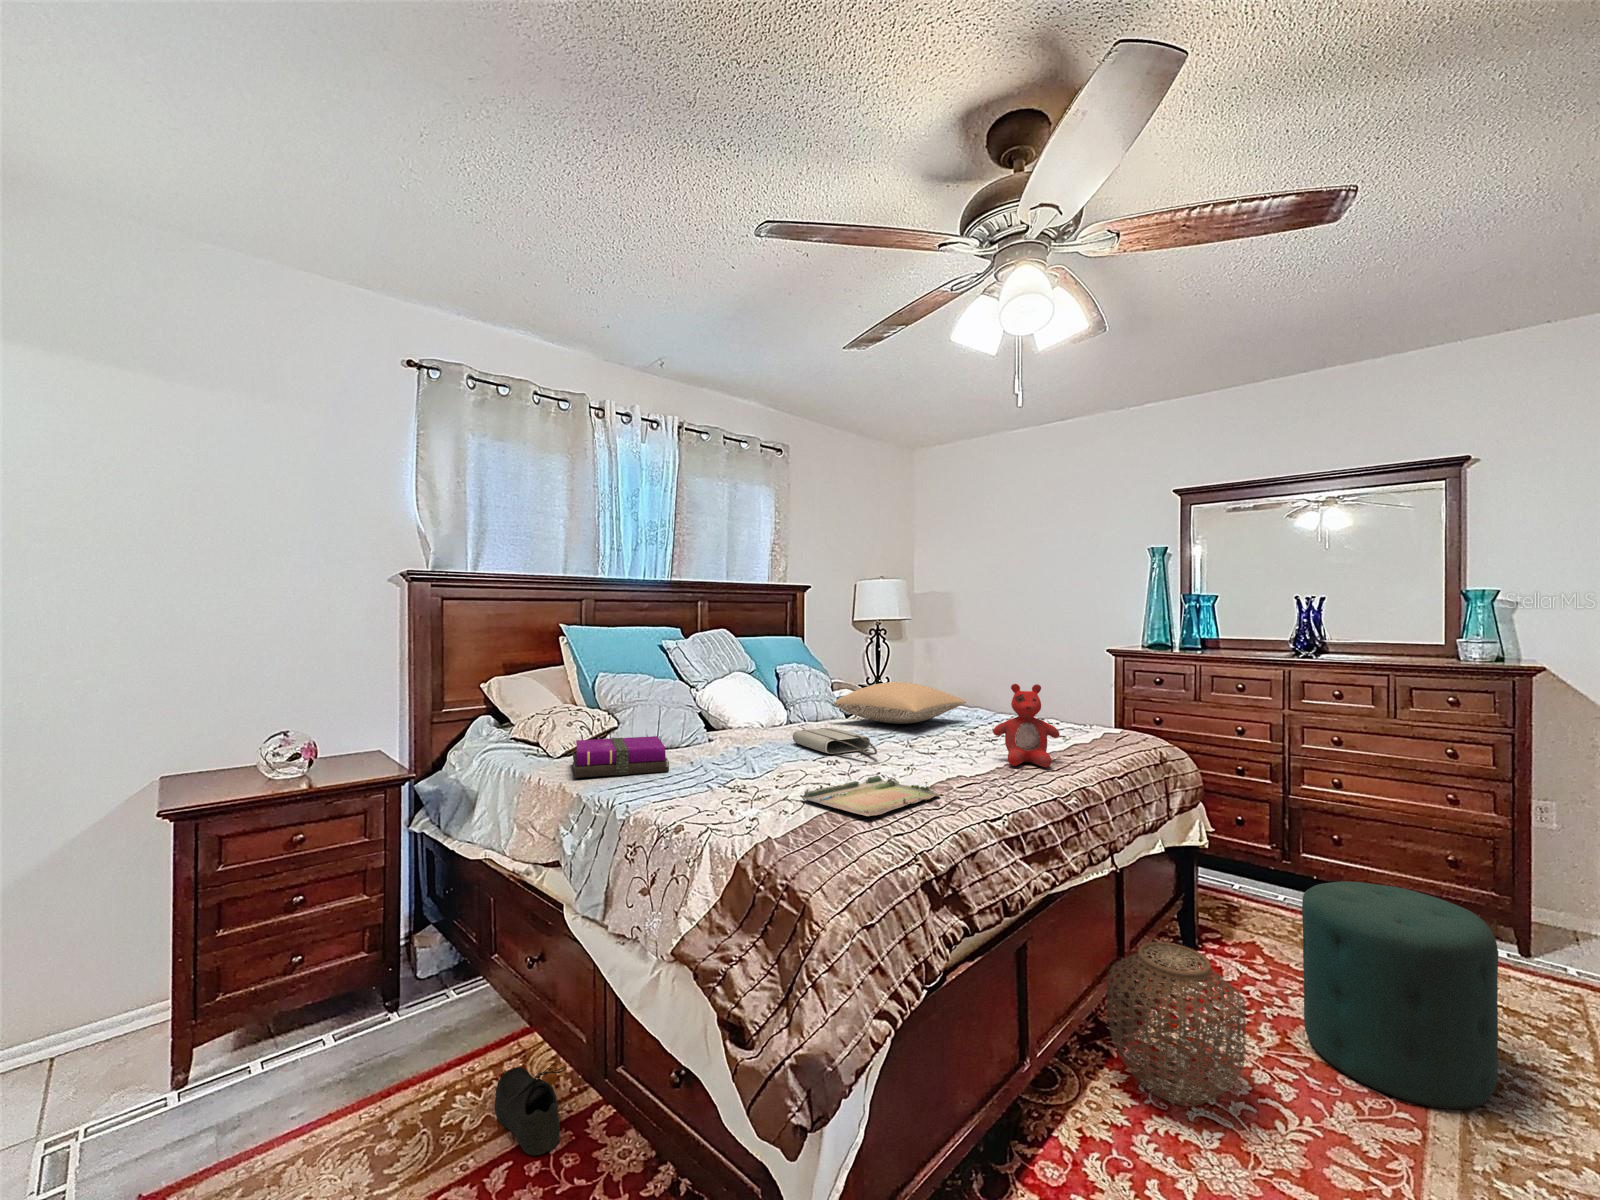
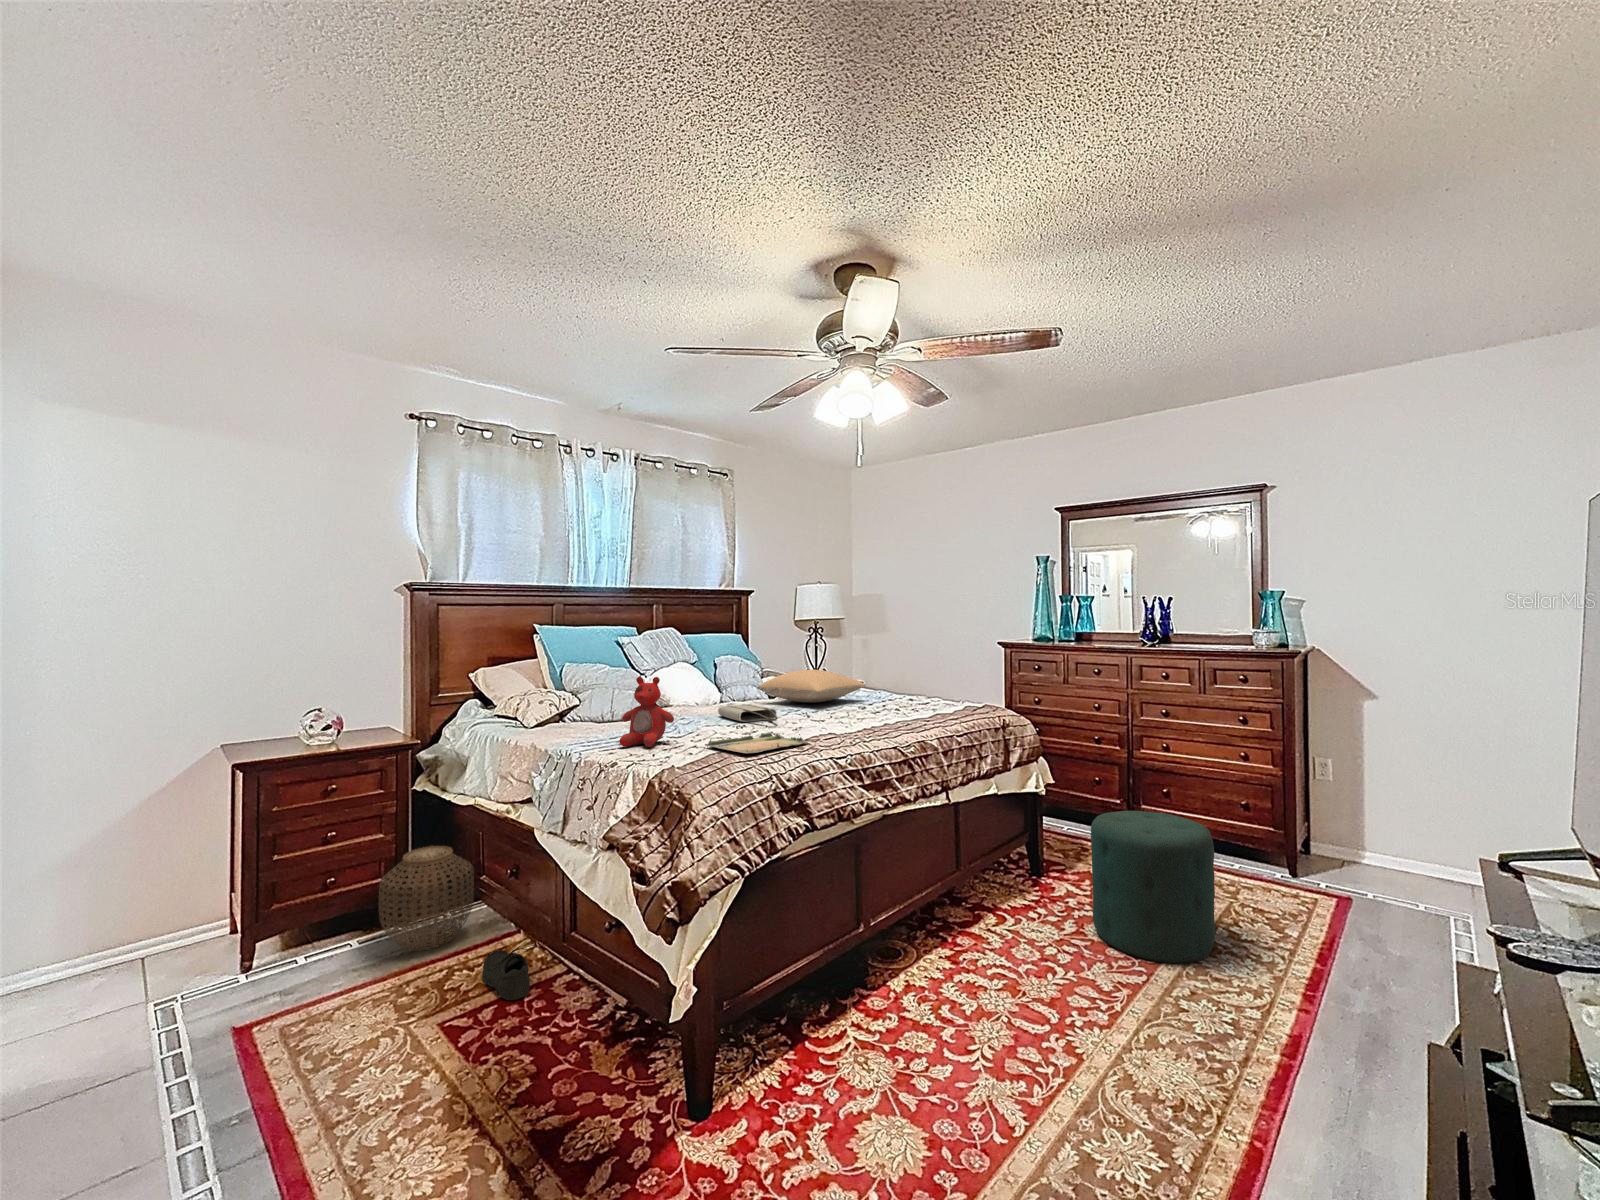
stuffed bear: present [993,684,1060,767] -> present [620,677,674,747]
notebook: present [573,736,669,778] -> none [542,709,615,738]
woven basket: present [1107,942,1246,1106] -> present [379,846,474,951]

